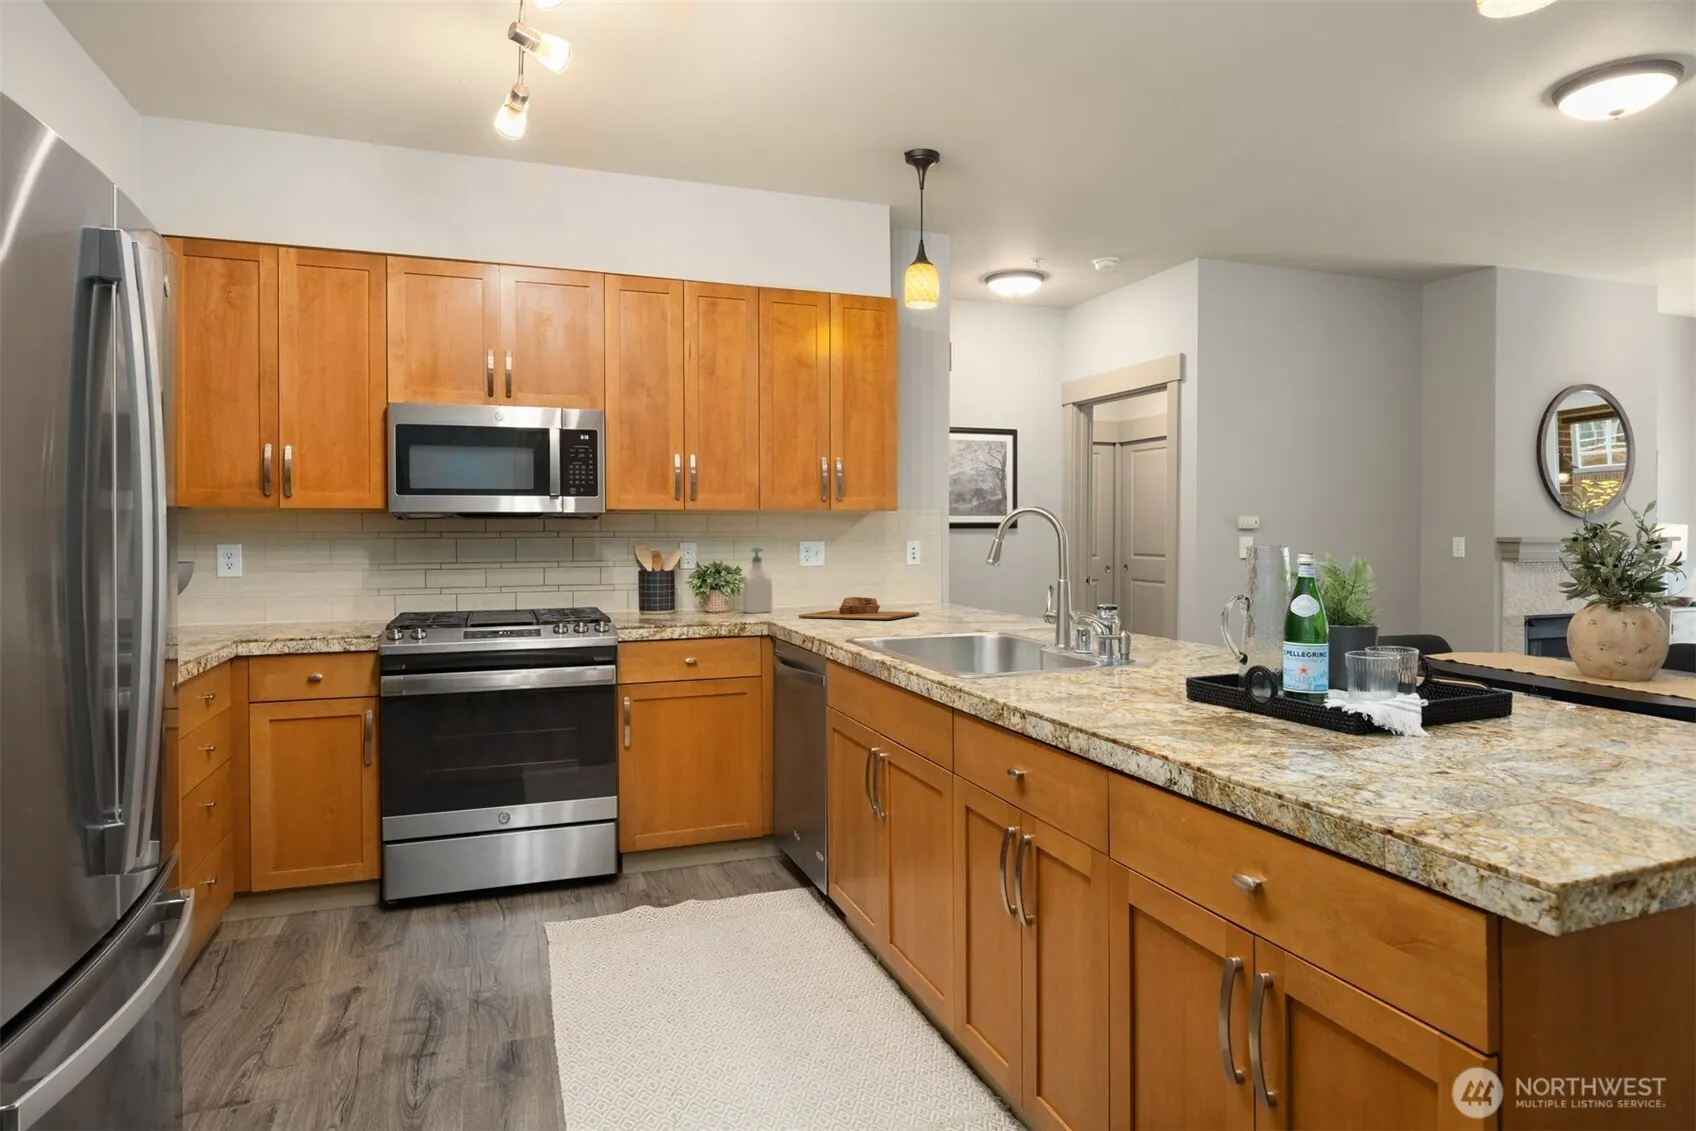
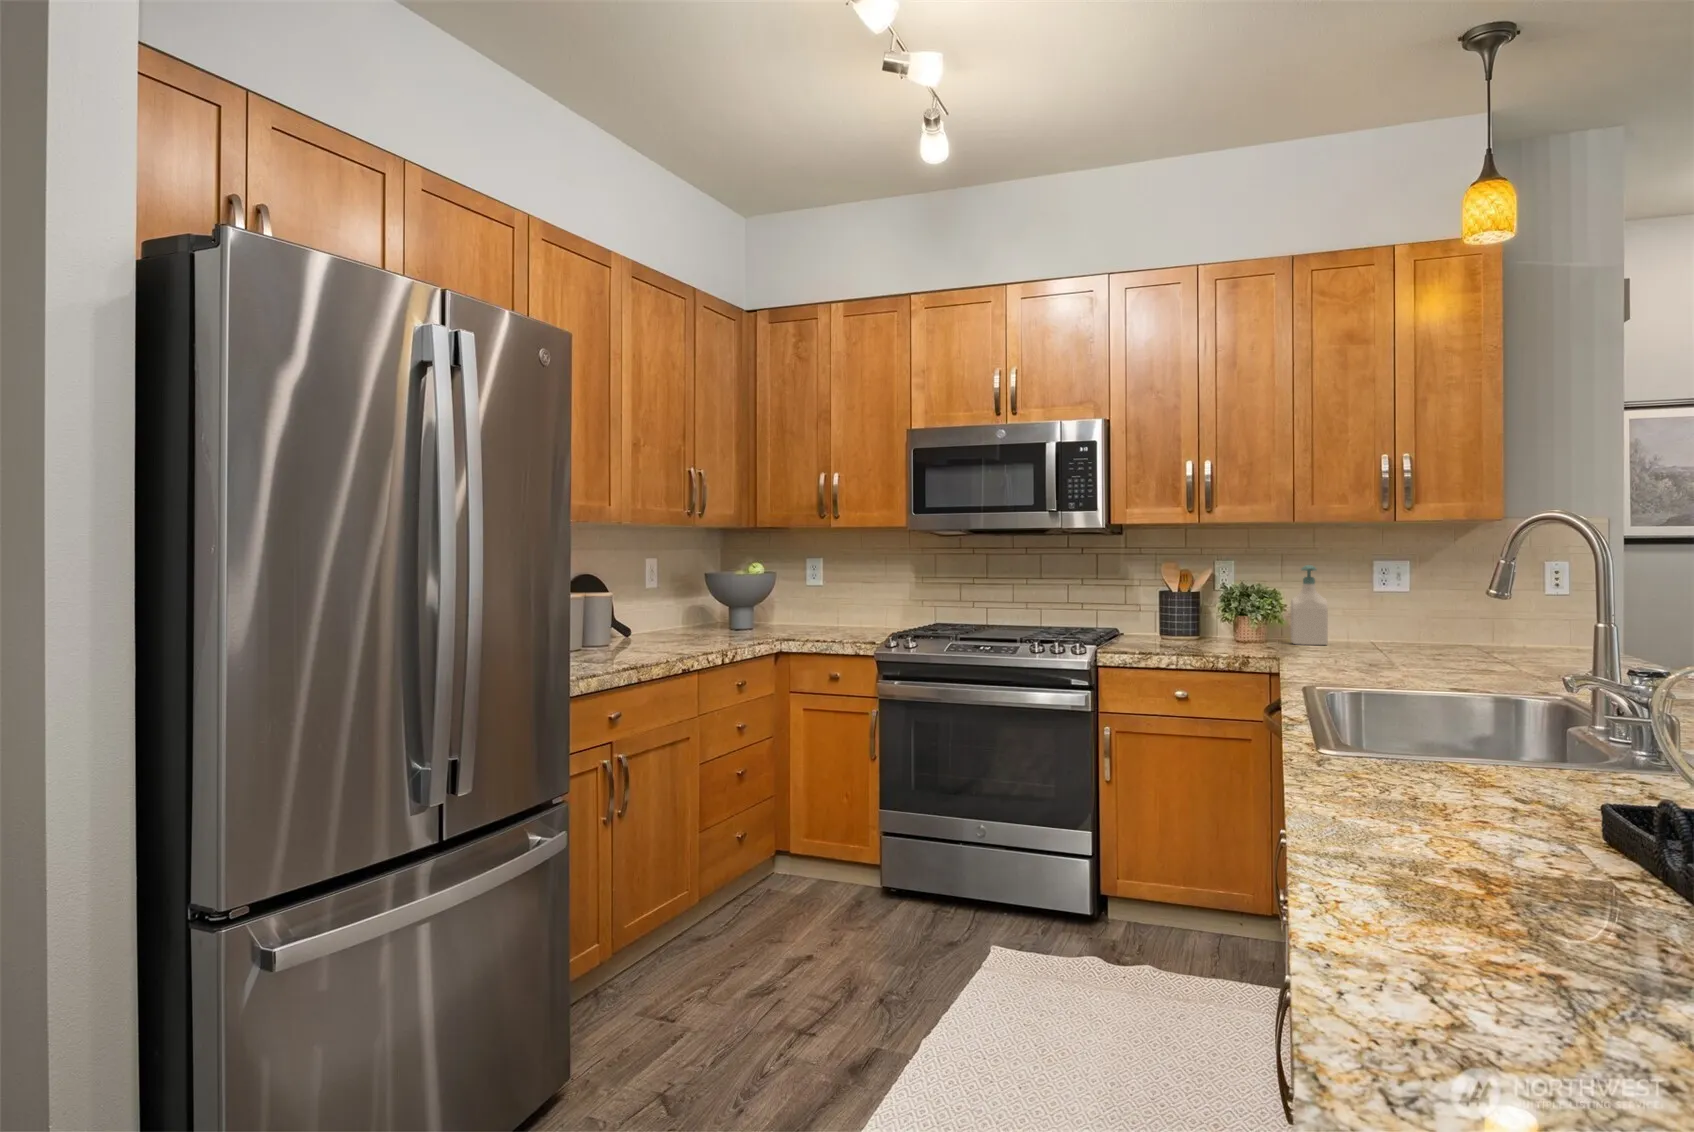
cutting board: present [799,597,919,620] -> none [1339,632,1526,666]

